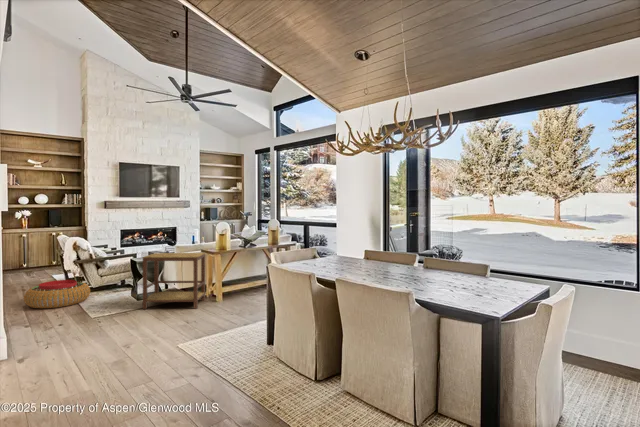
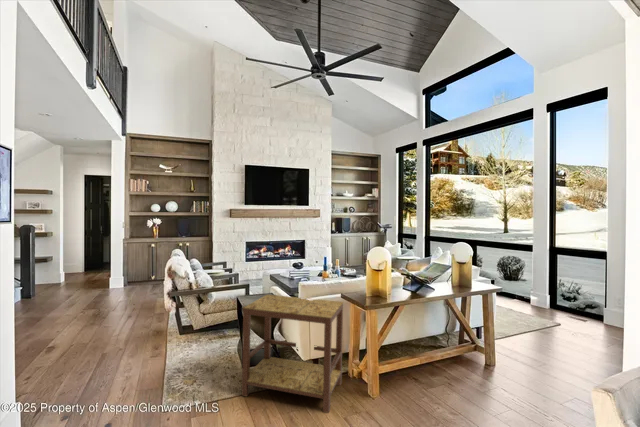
pouf: present [24,280,90,308] -> none [100,318,186,366]

